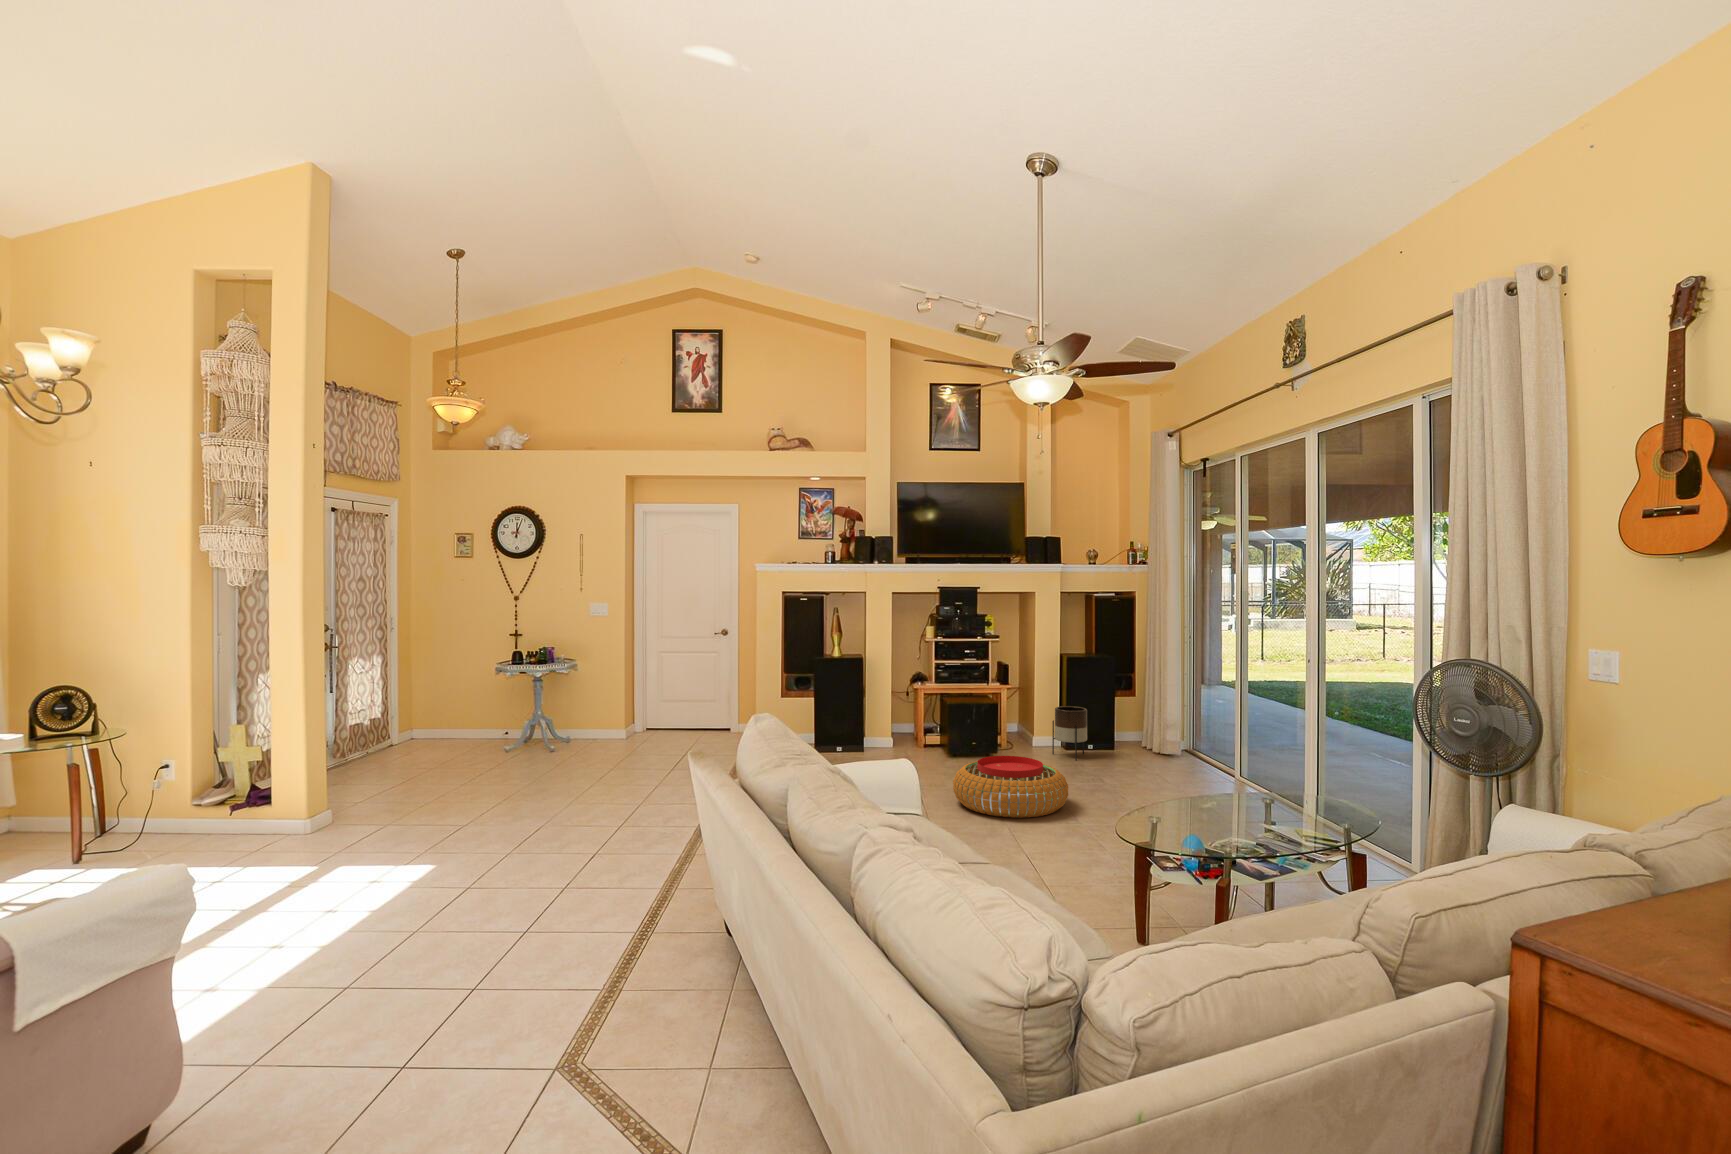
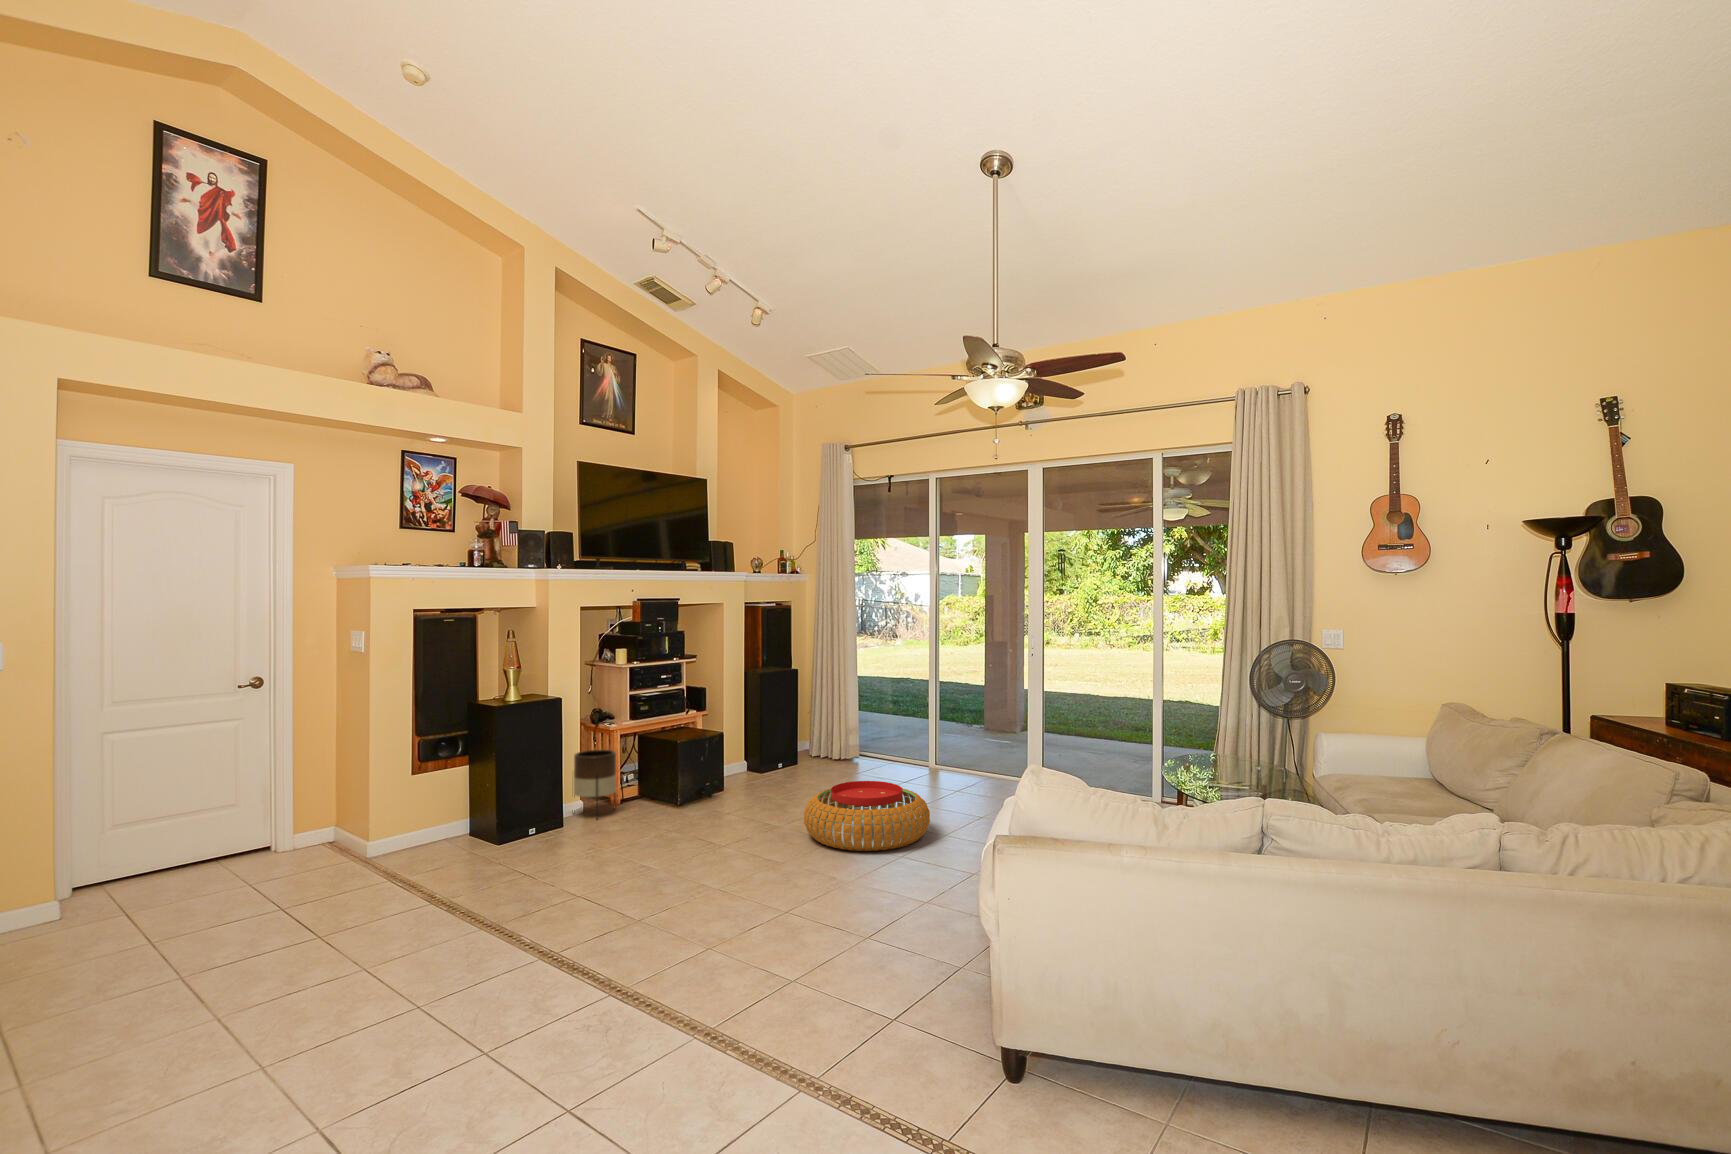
planter: present [1052,706,1087,760] -> present [574,749,616,819]

